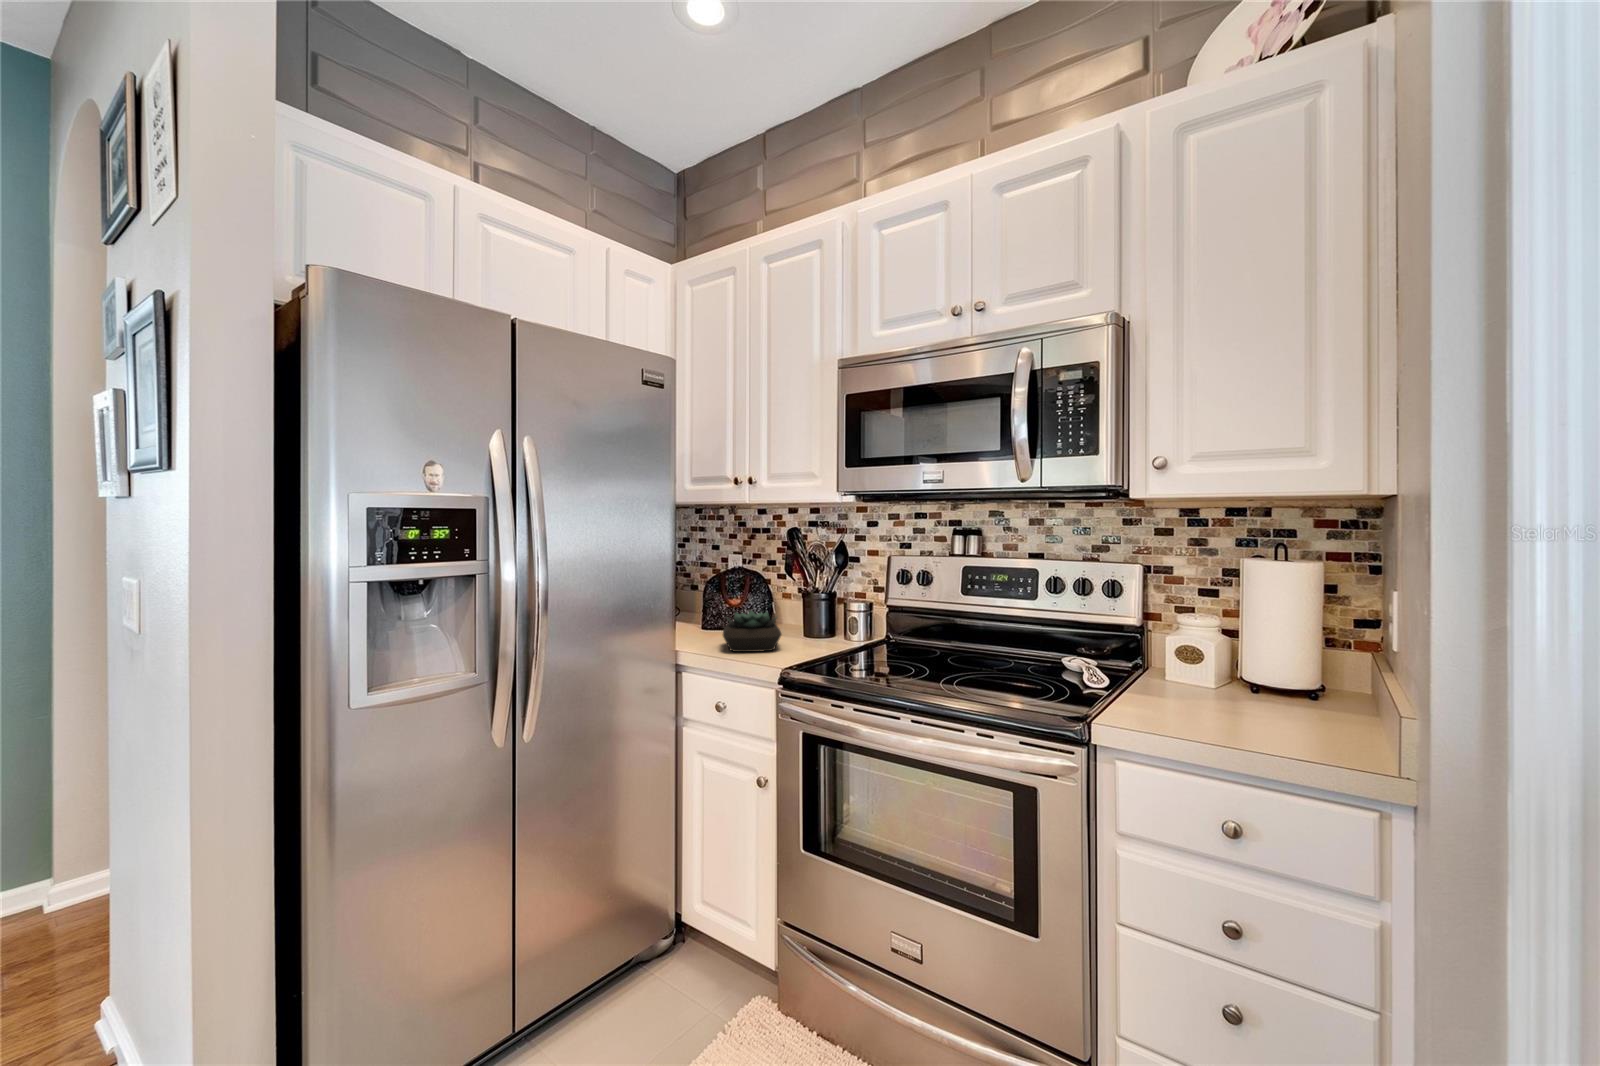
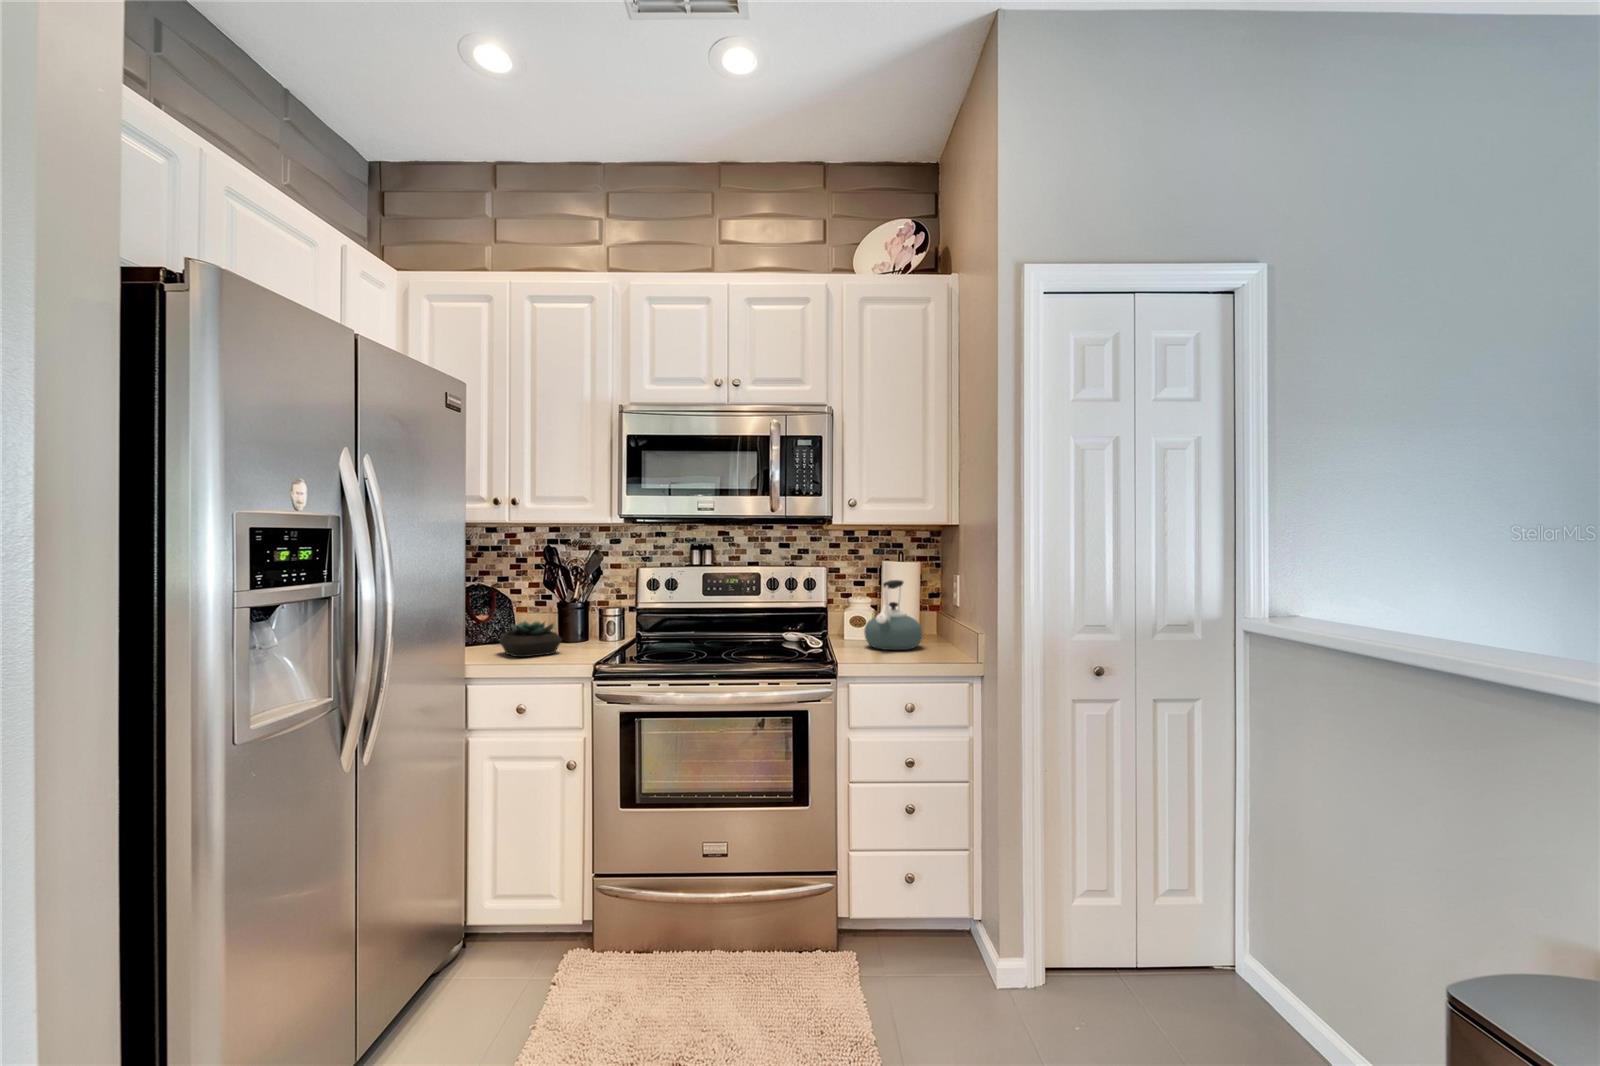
kettle: none [1190,592,1311,718] -> present [864,580,923,650]

